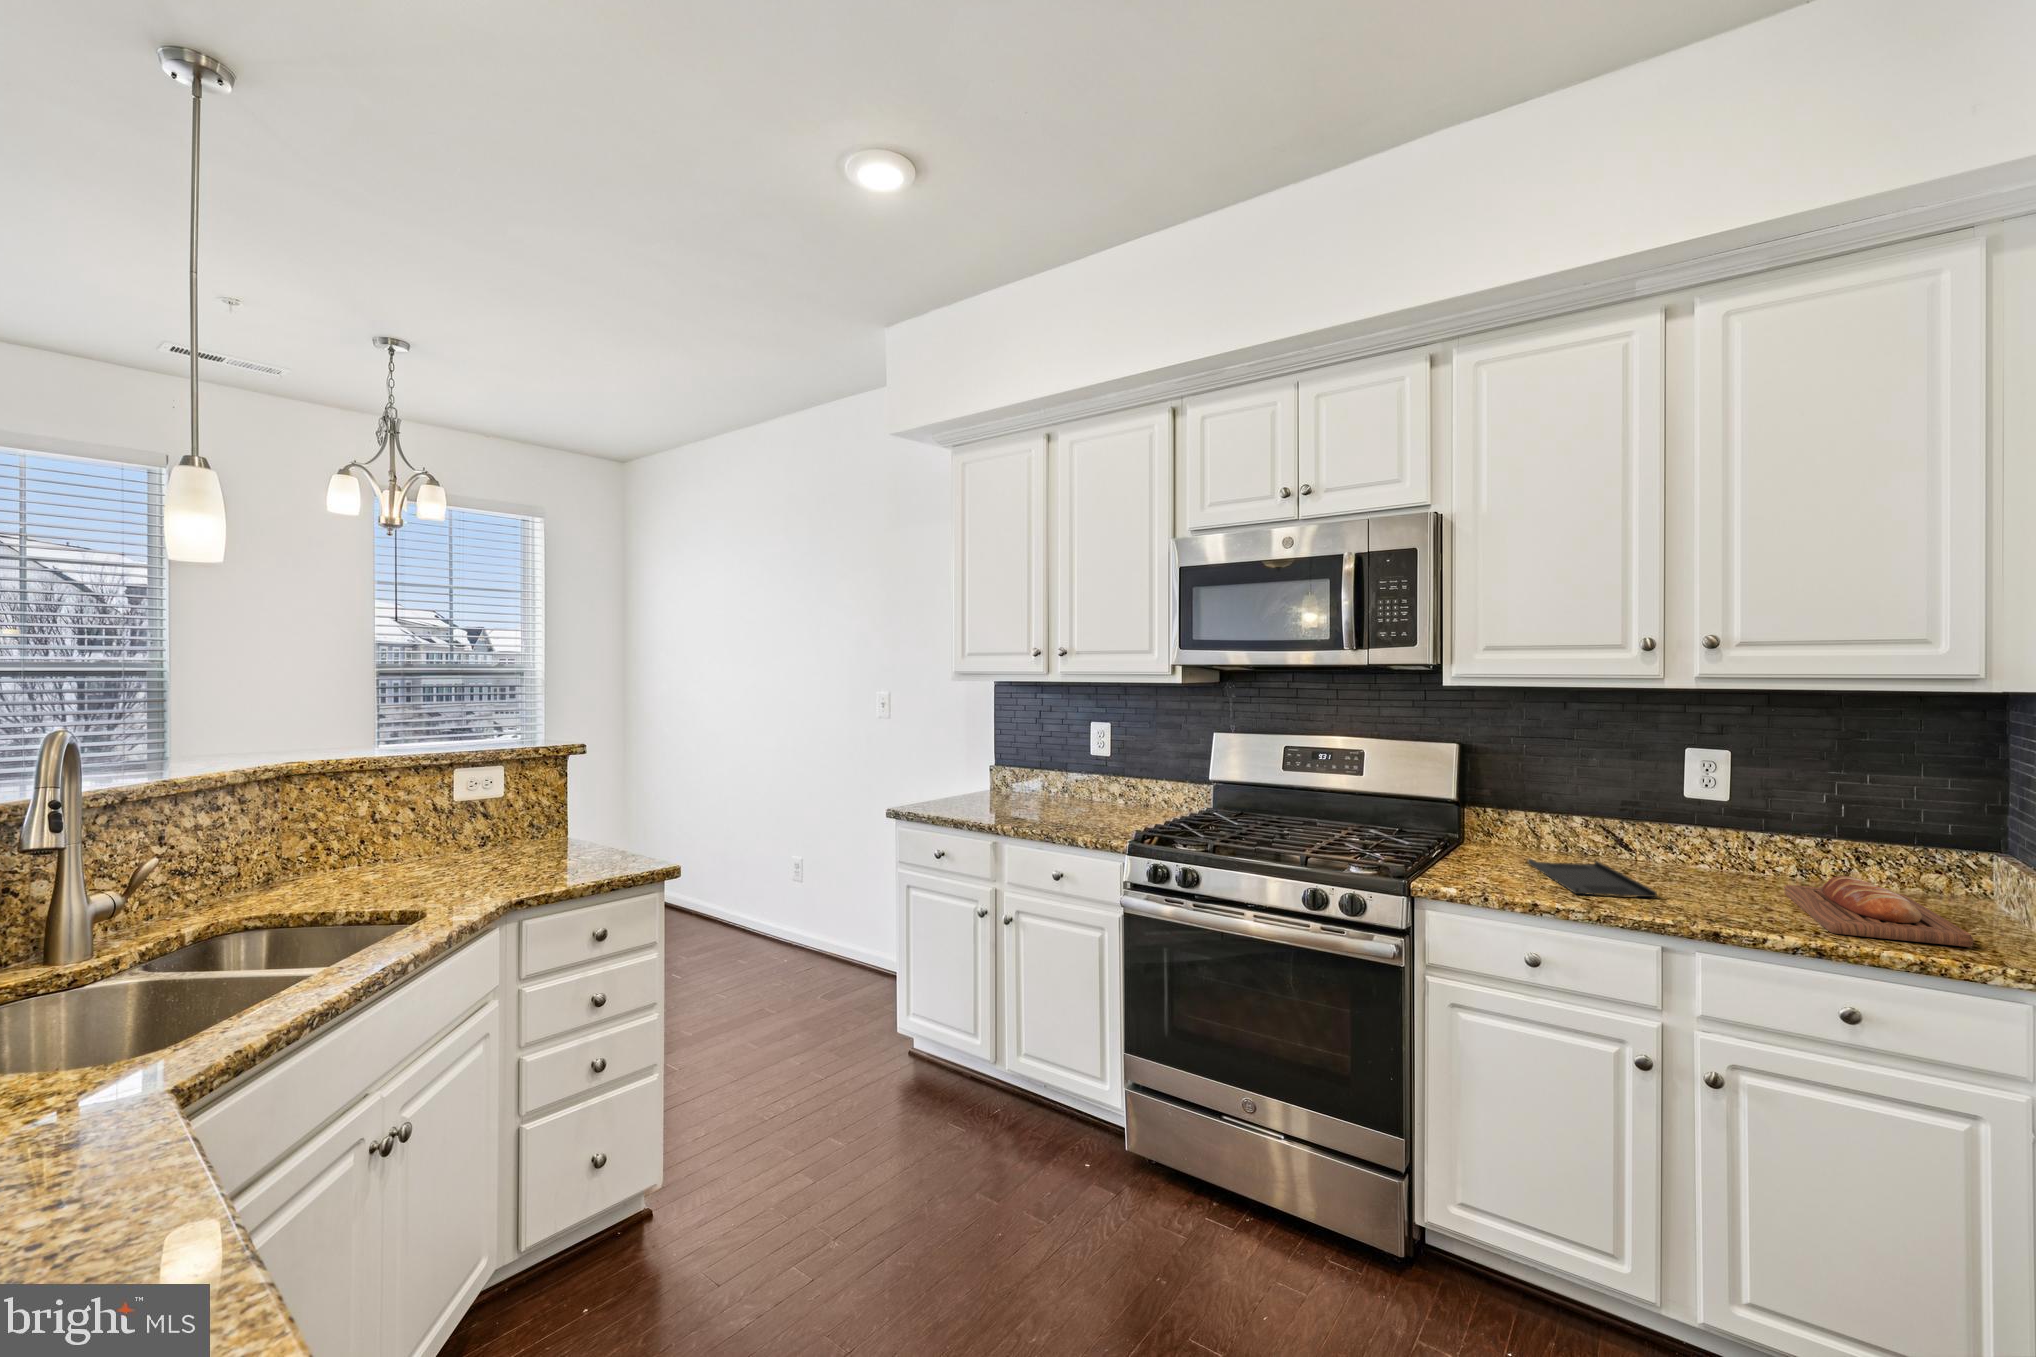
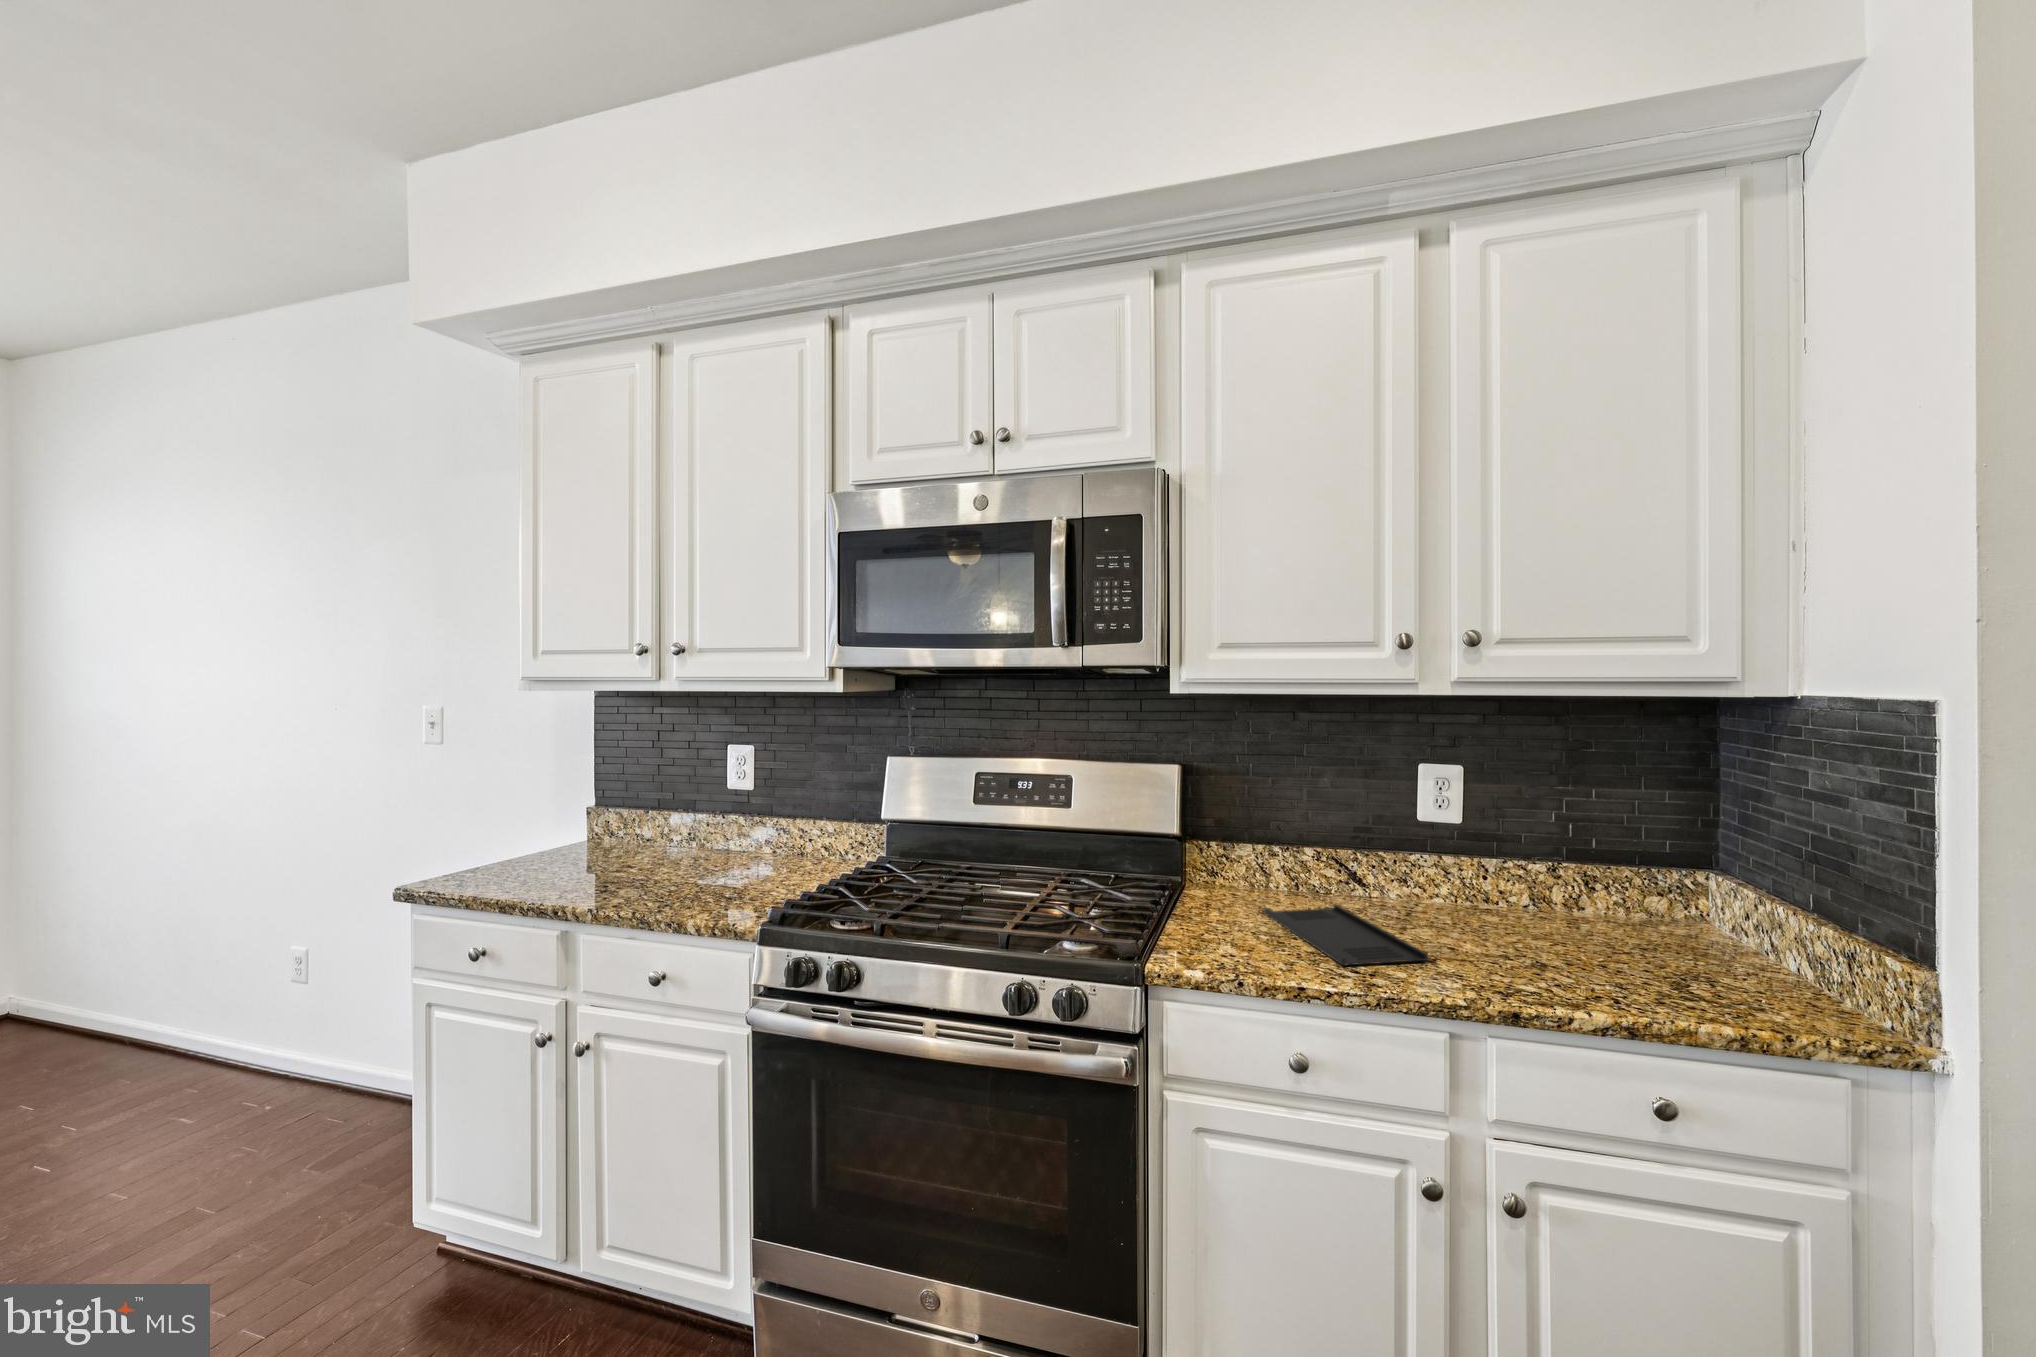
bread loaf: present [1784,876,1973,947] -> none [1537,914,1777,1008]

